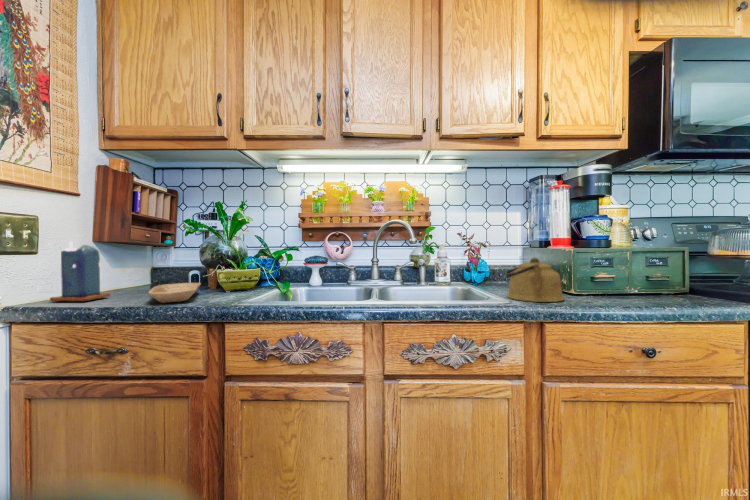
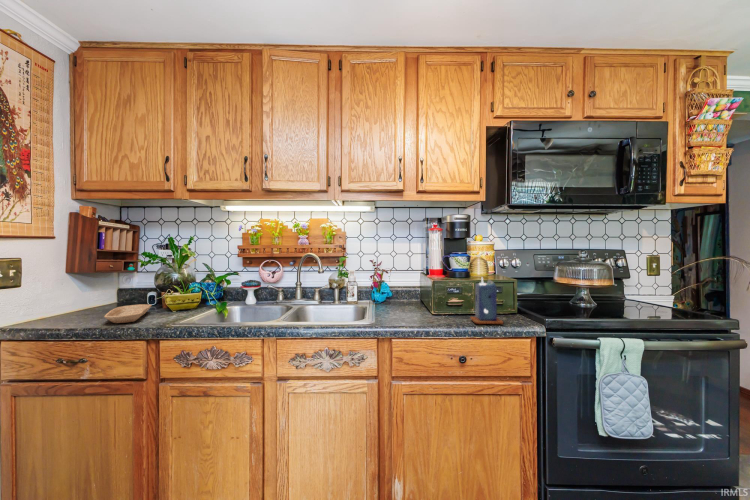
candle: present [50,242,110,301] -> present [471,278,503,324]
kettle: present [505,258,564,302] -> none [378,288,421,323]

